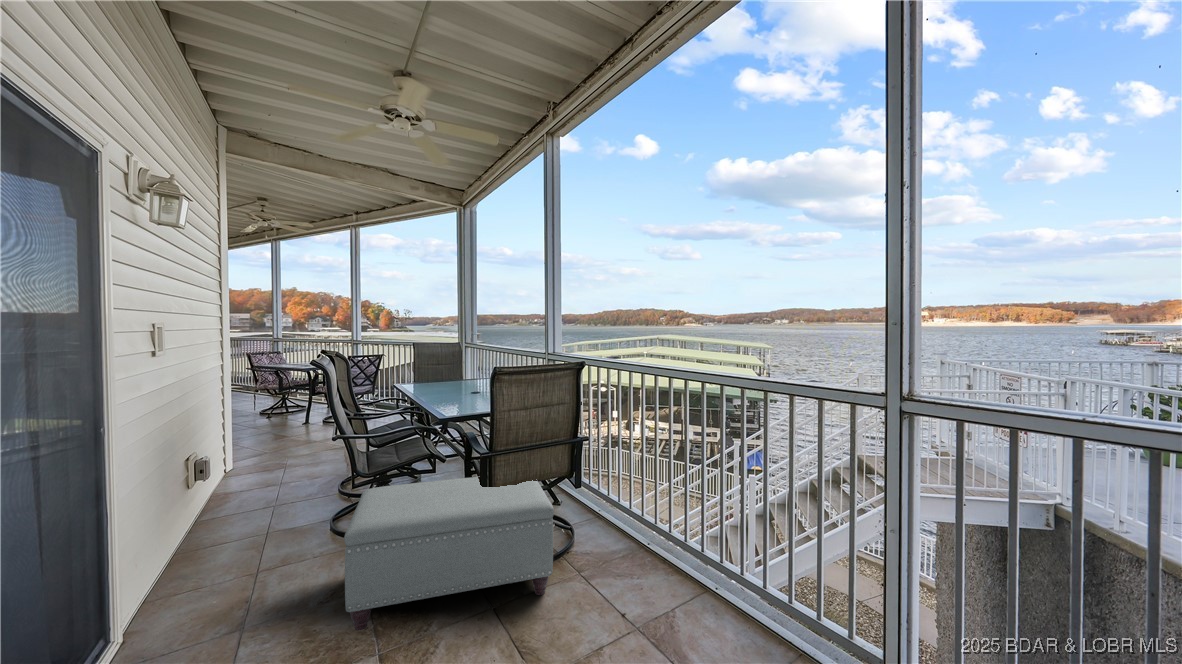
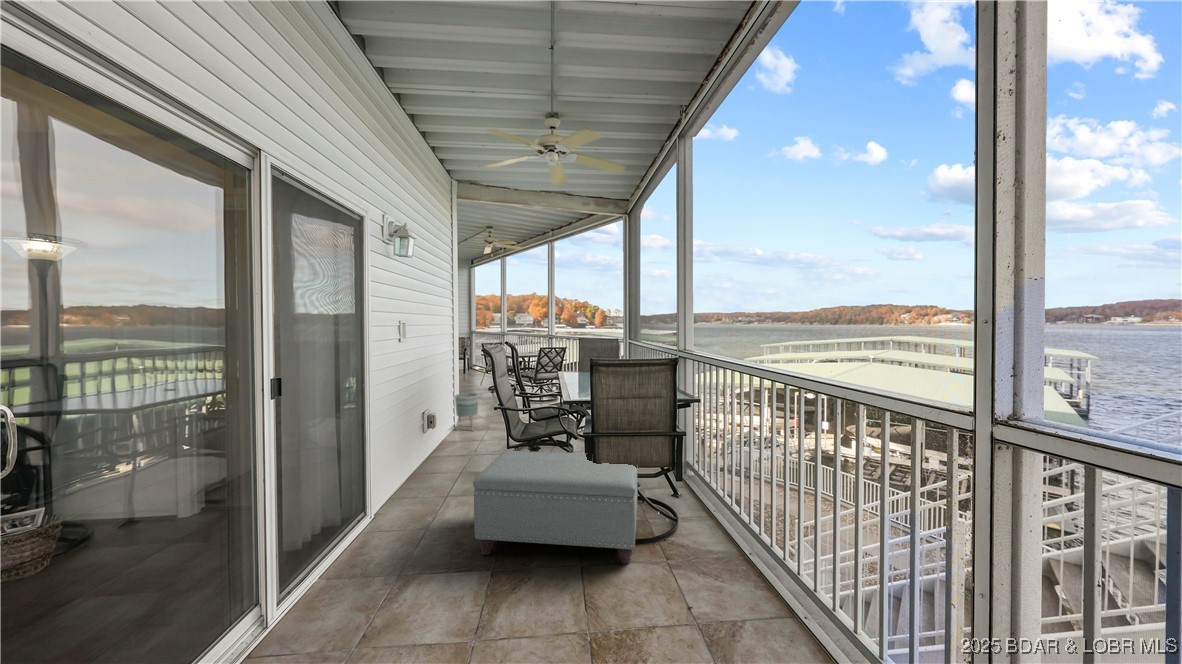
planter: none [235,418,273,470] -> present [455,393,478,431]

